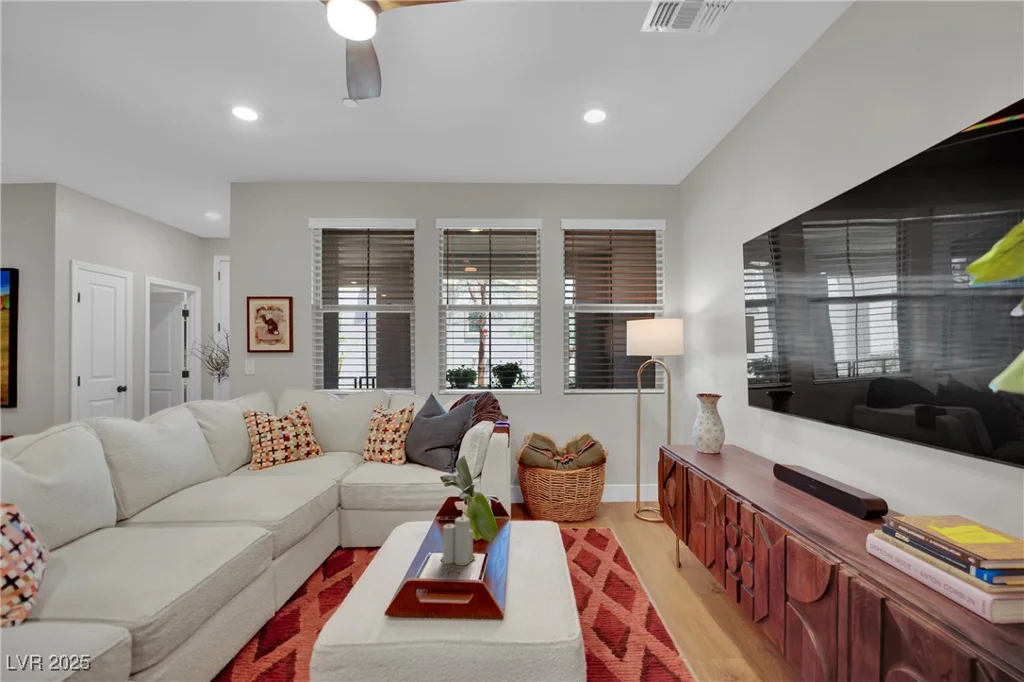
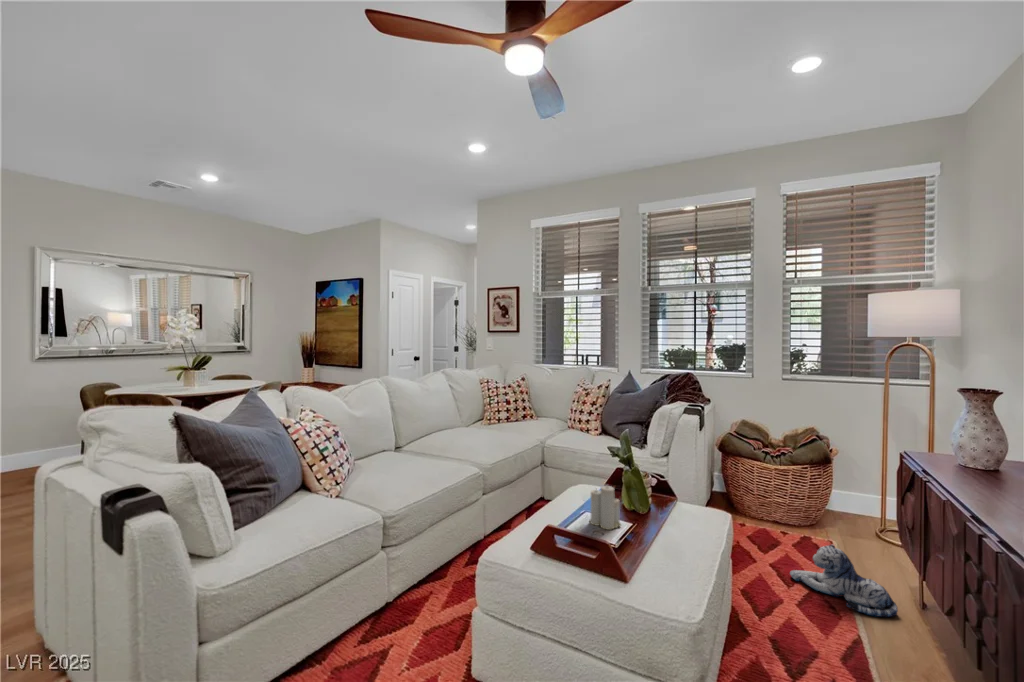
plush toy: none [592,532,668,585] -> present [790,545,898,617]

